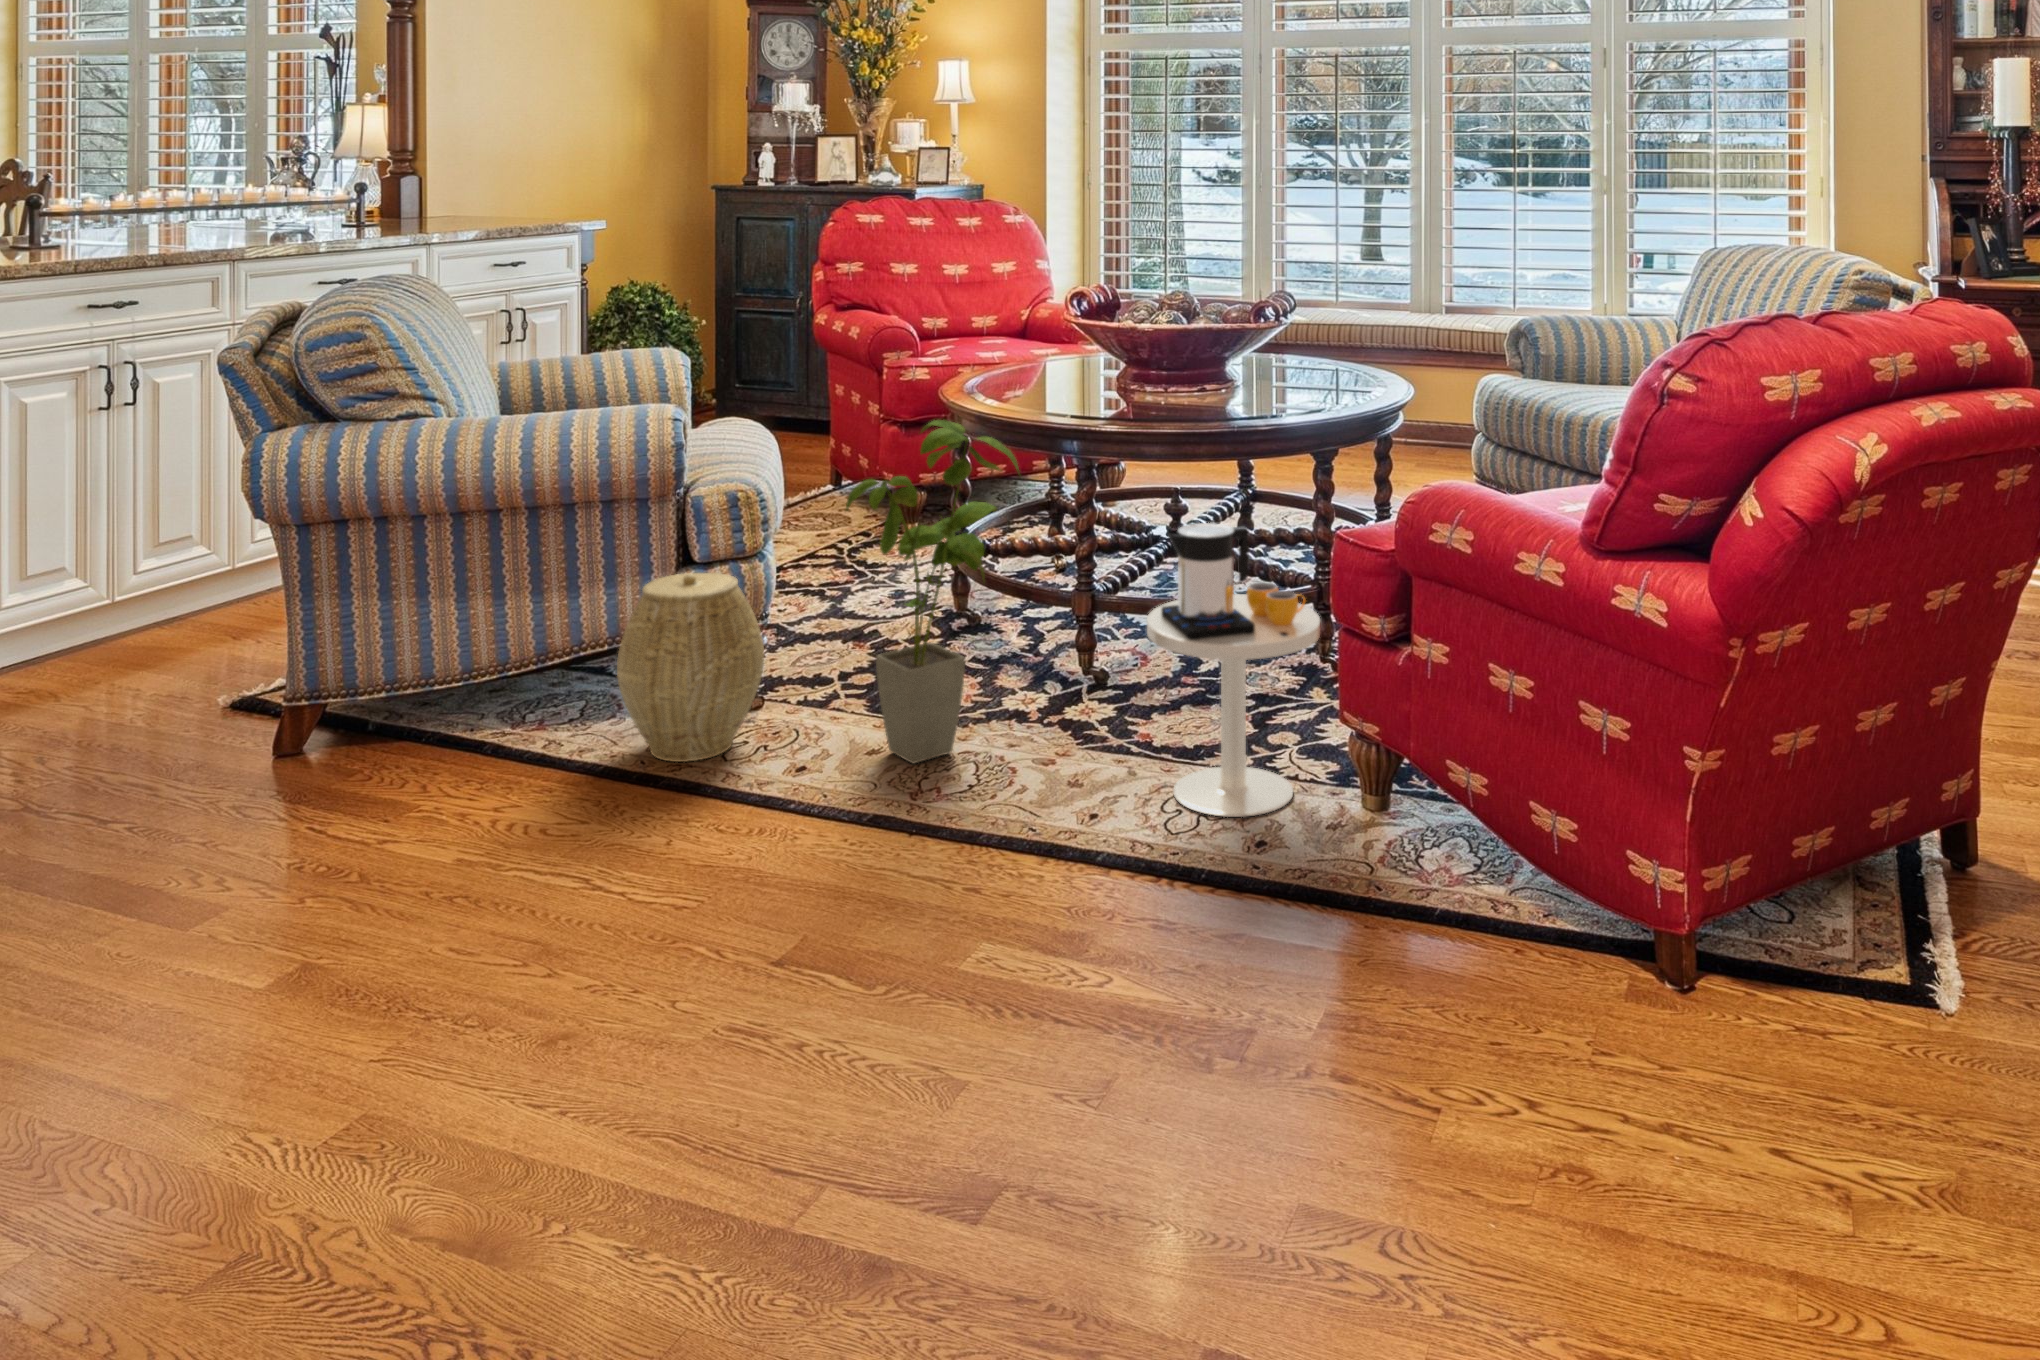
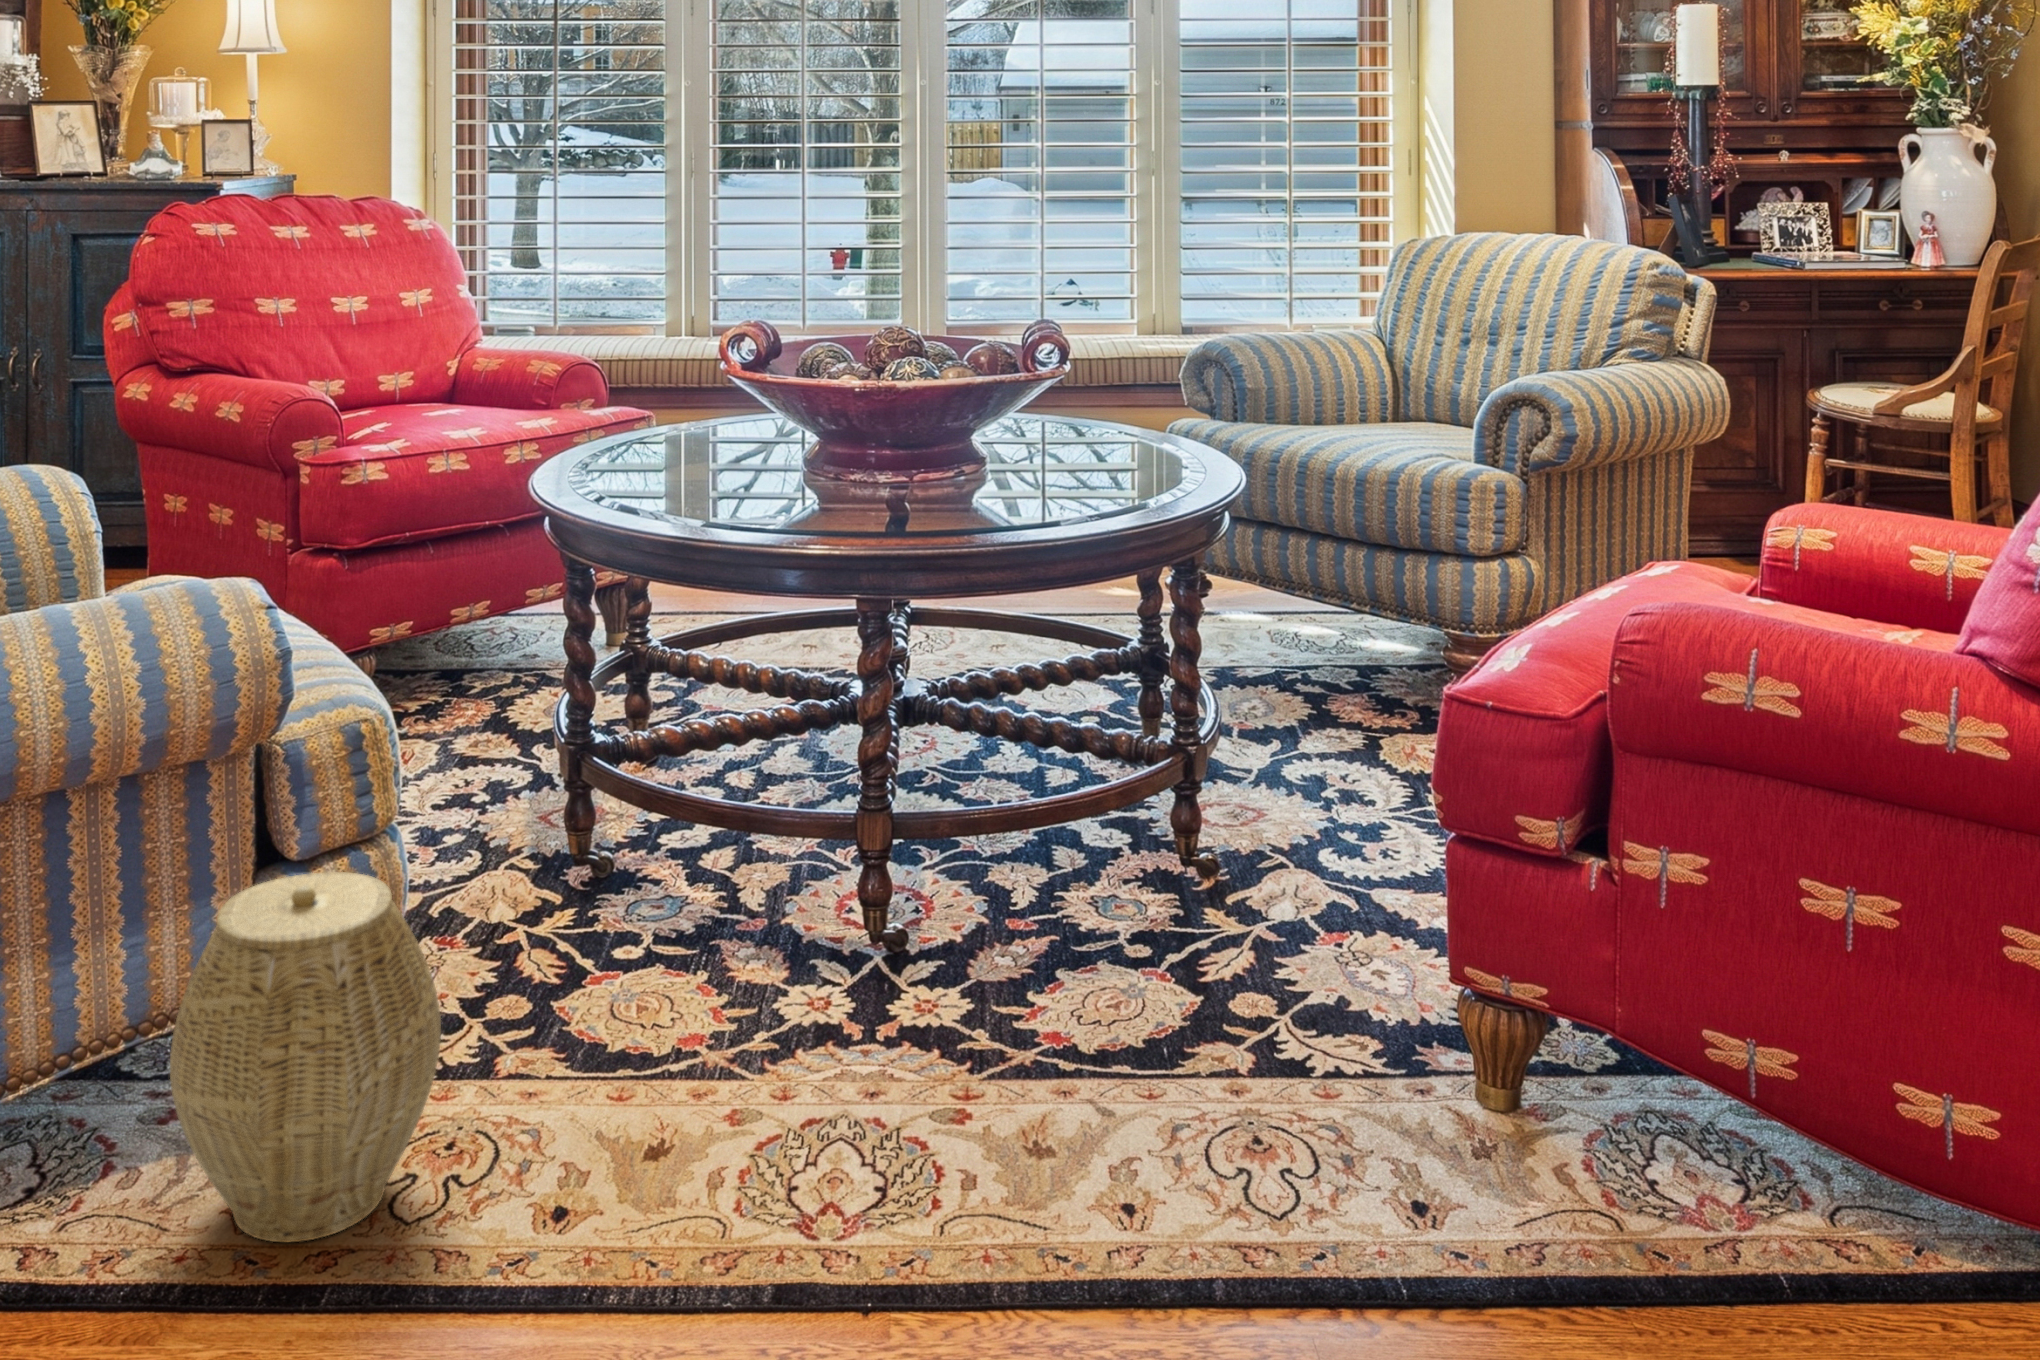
house plant: present [846,420,1019,763] -> none [614,566,912,1160]
side table: present [1147,523,1320,817] -> none [1141,698,1421,1171]

